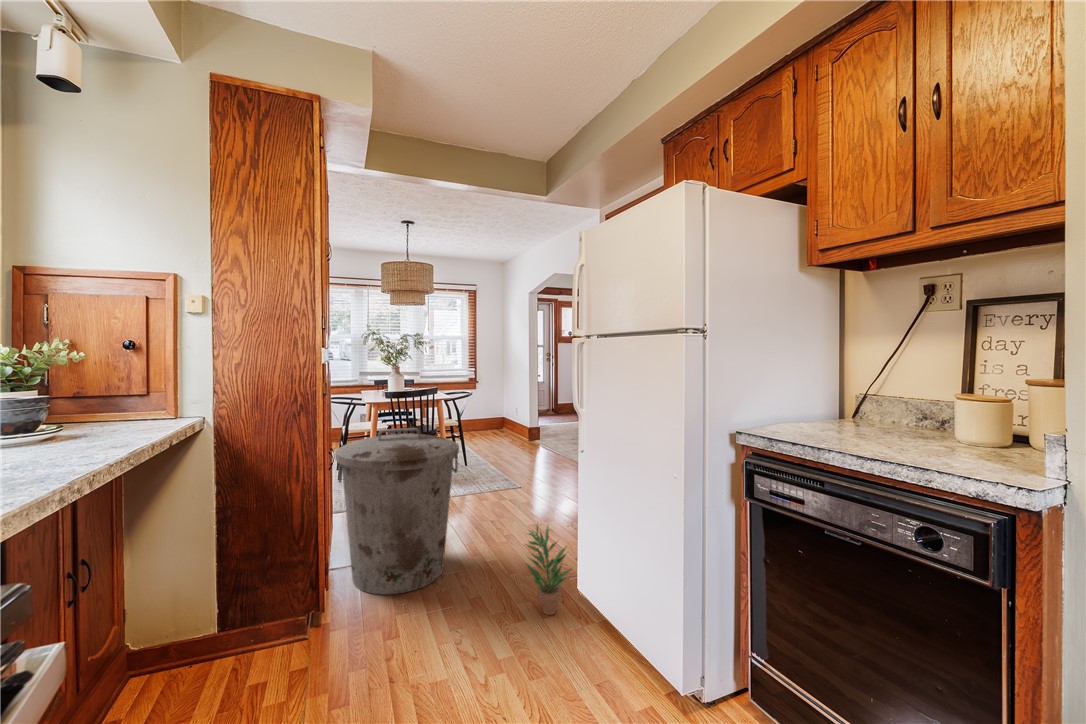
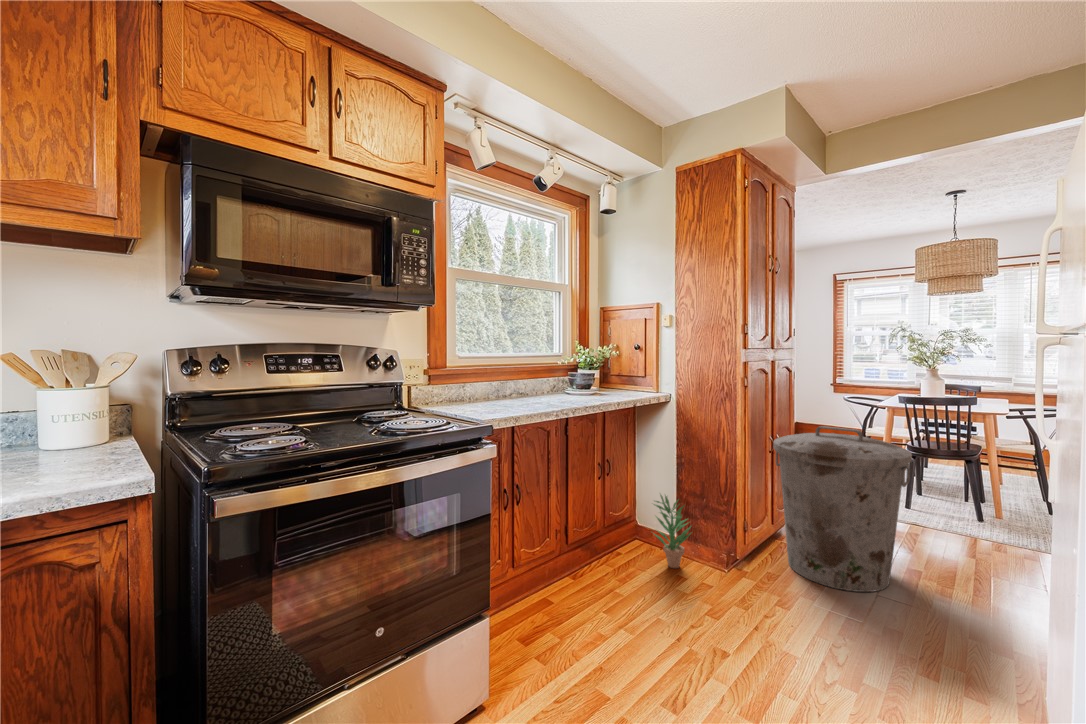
potted plant: present [527,523,572,615] -> present [654,495,691,568]

